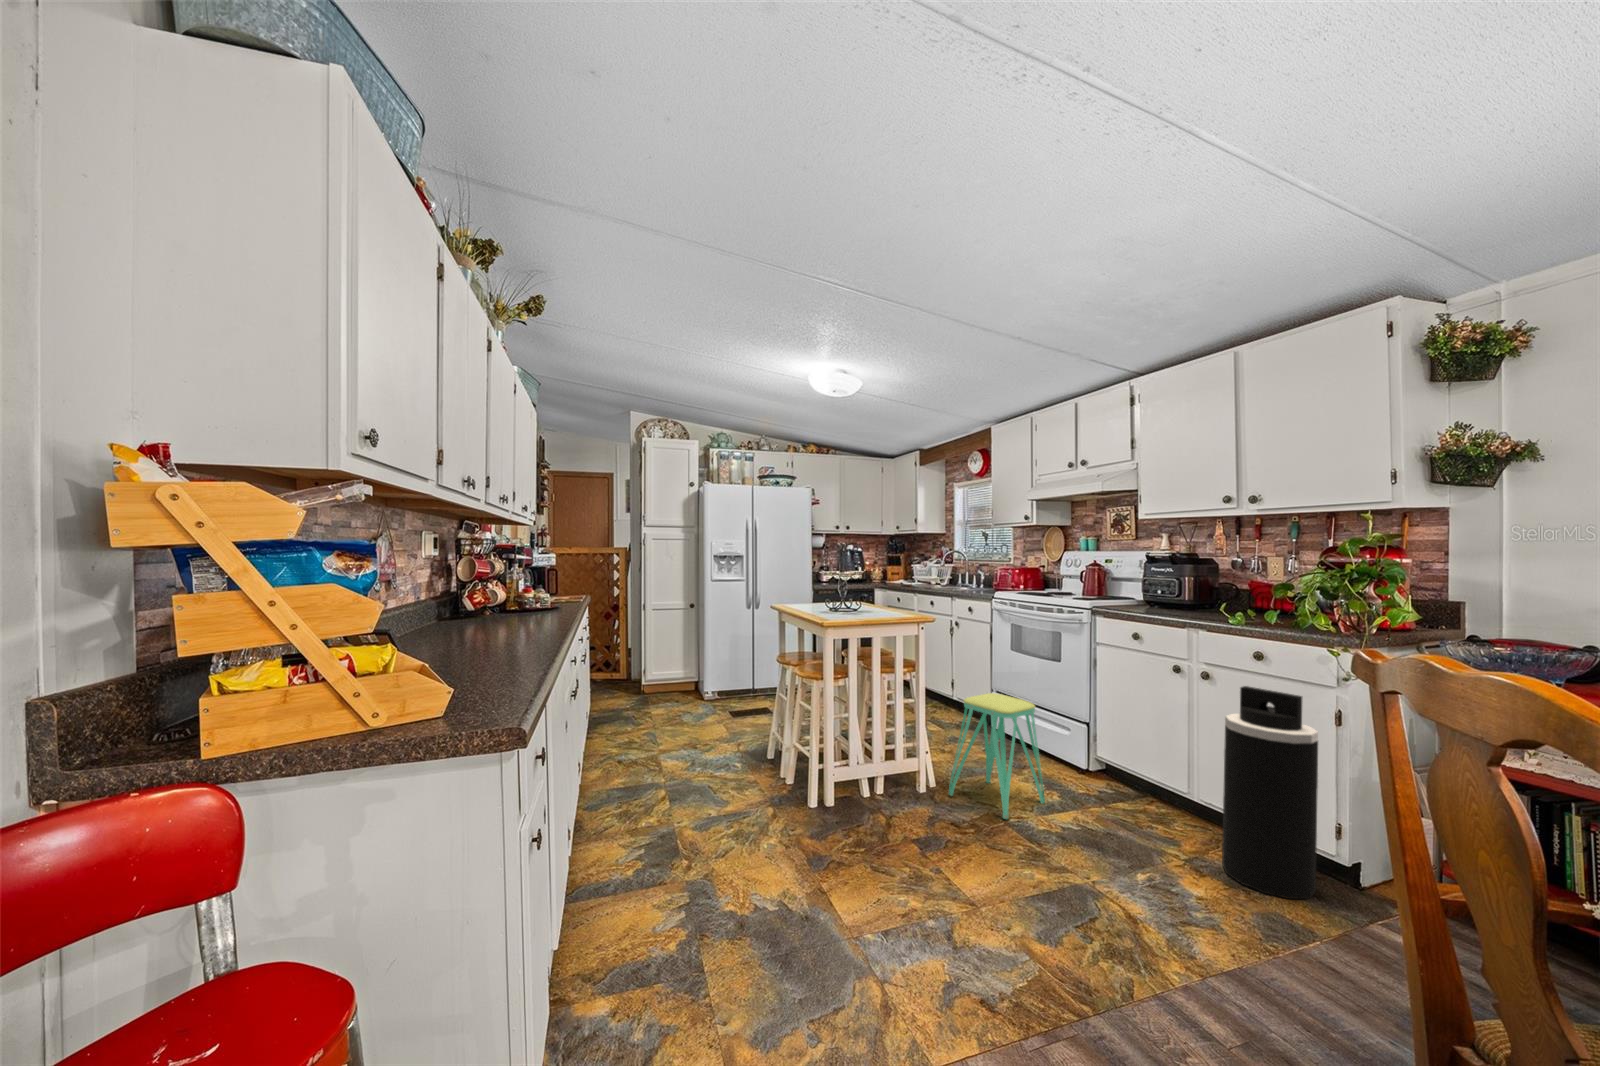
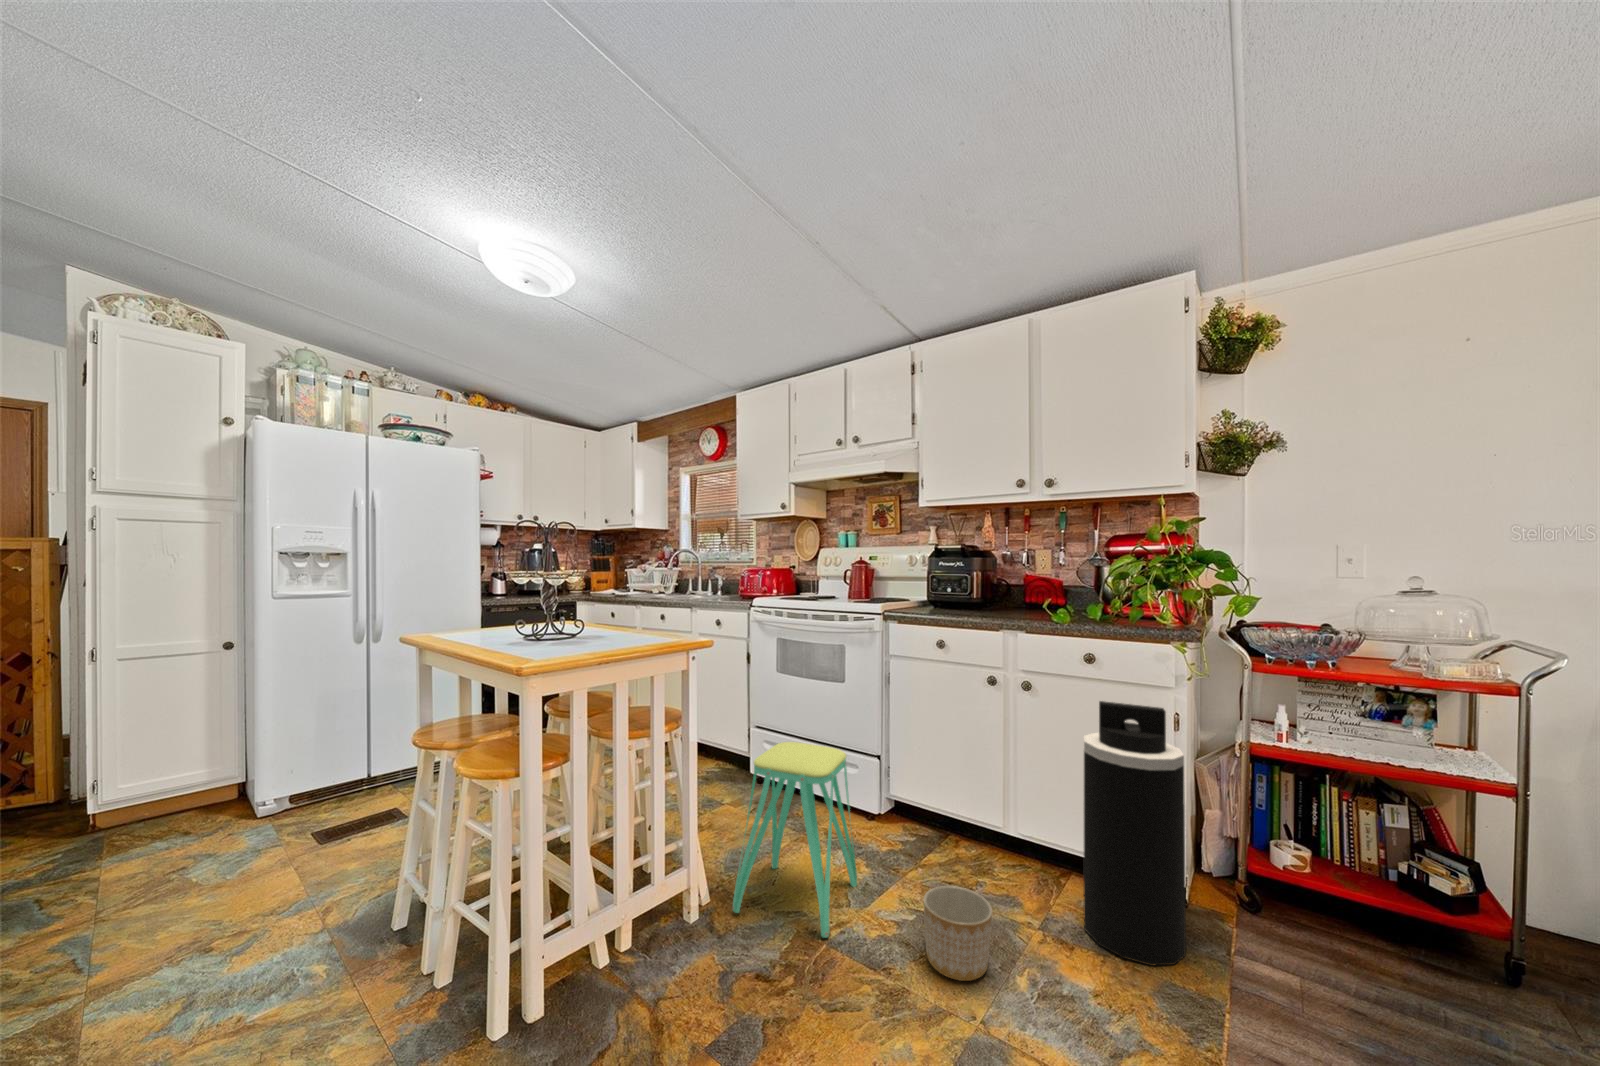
planter: none [1070,801,1122,861] -> present [924,886,992,981]

